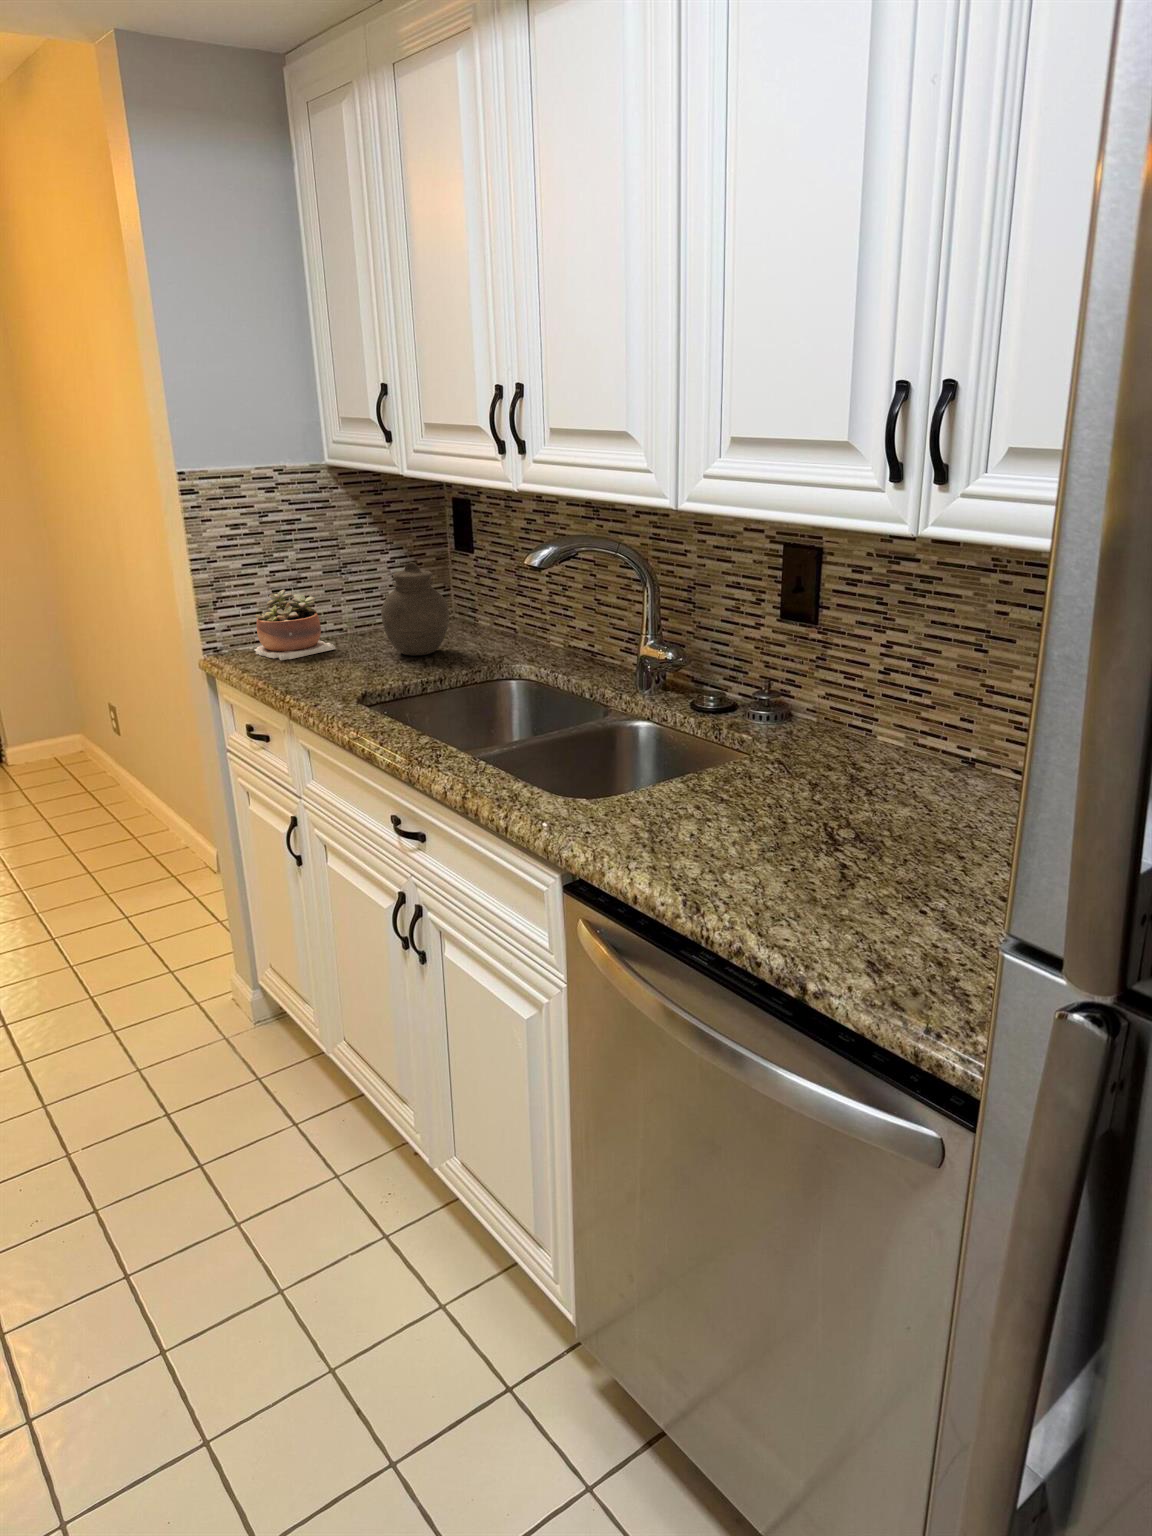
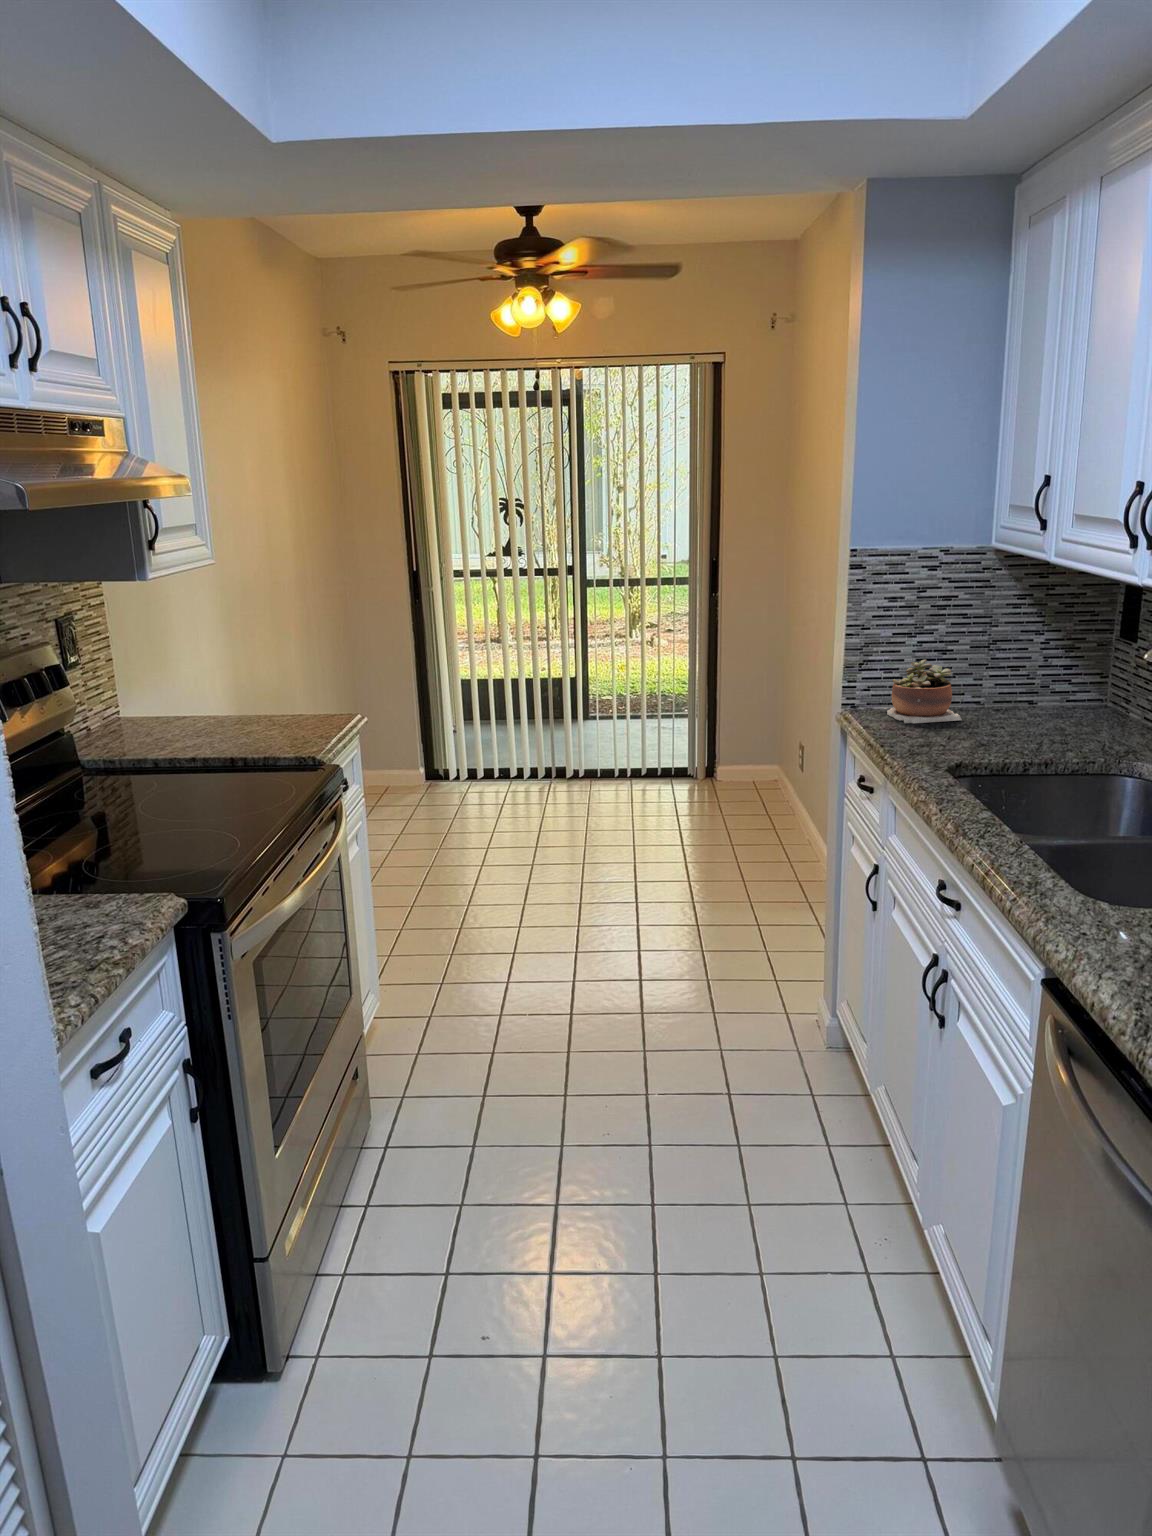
jar: present [381,562,449,656] -> none [1008,647,1080,738]

